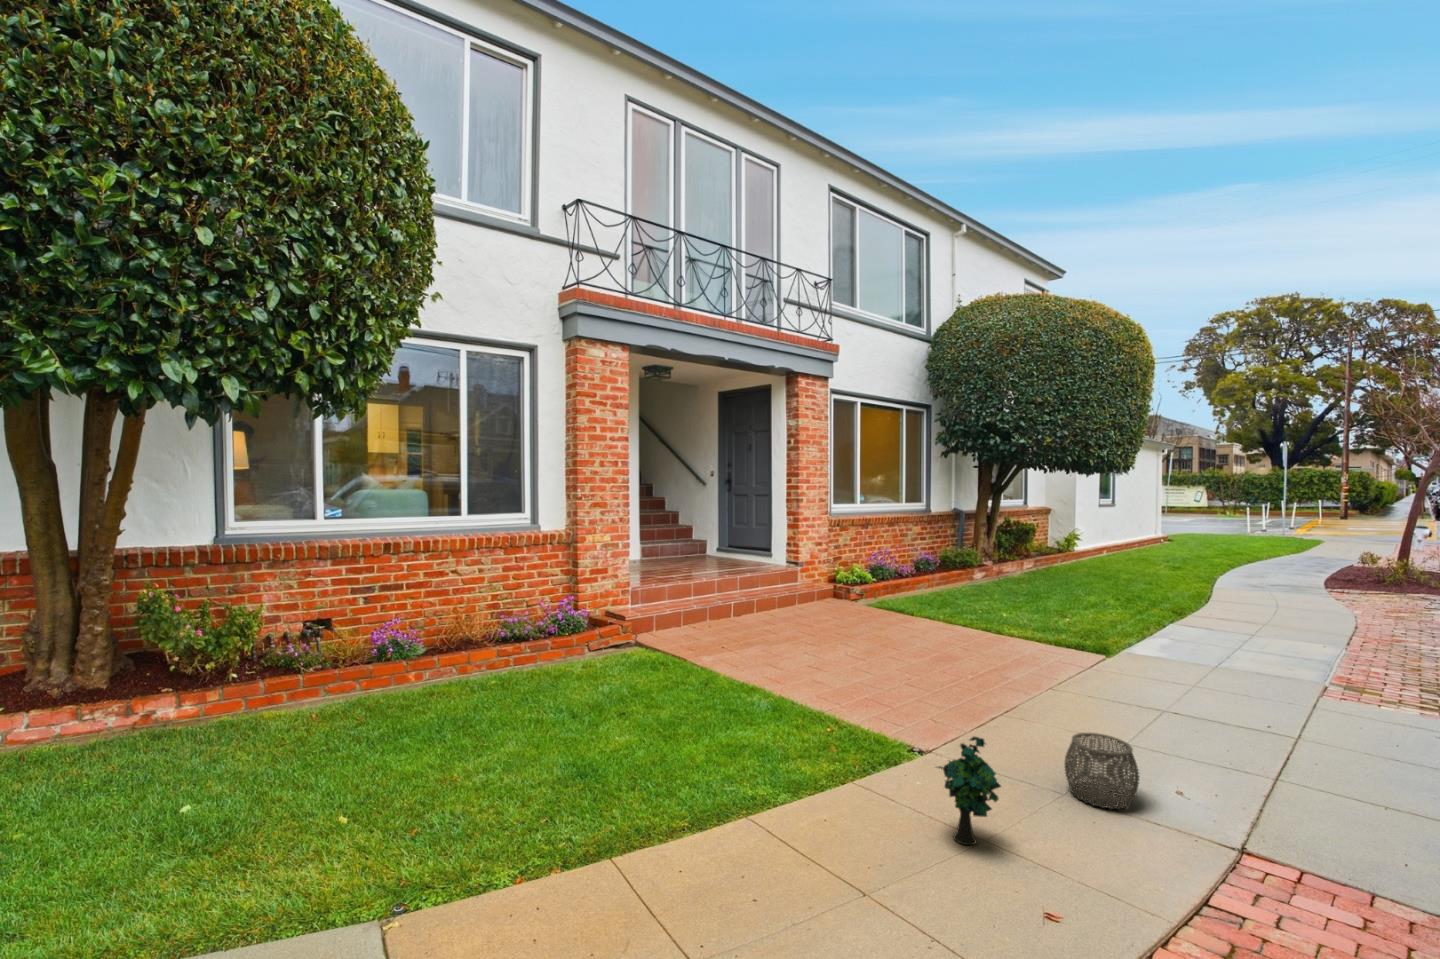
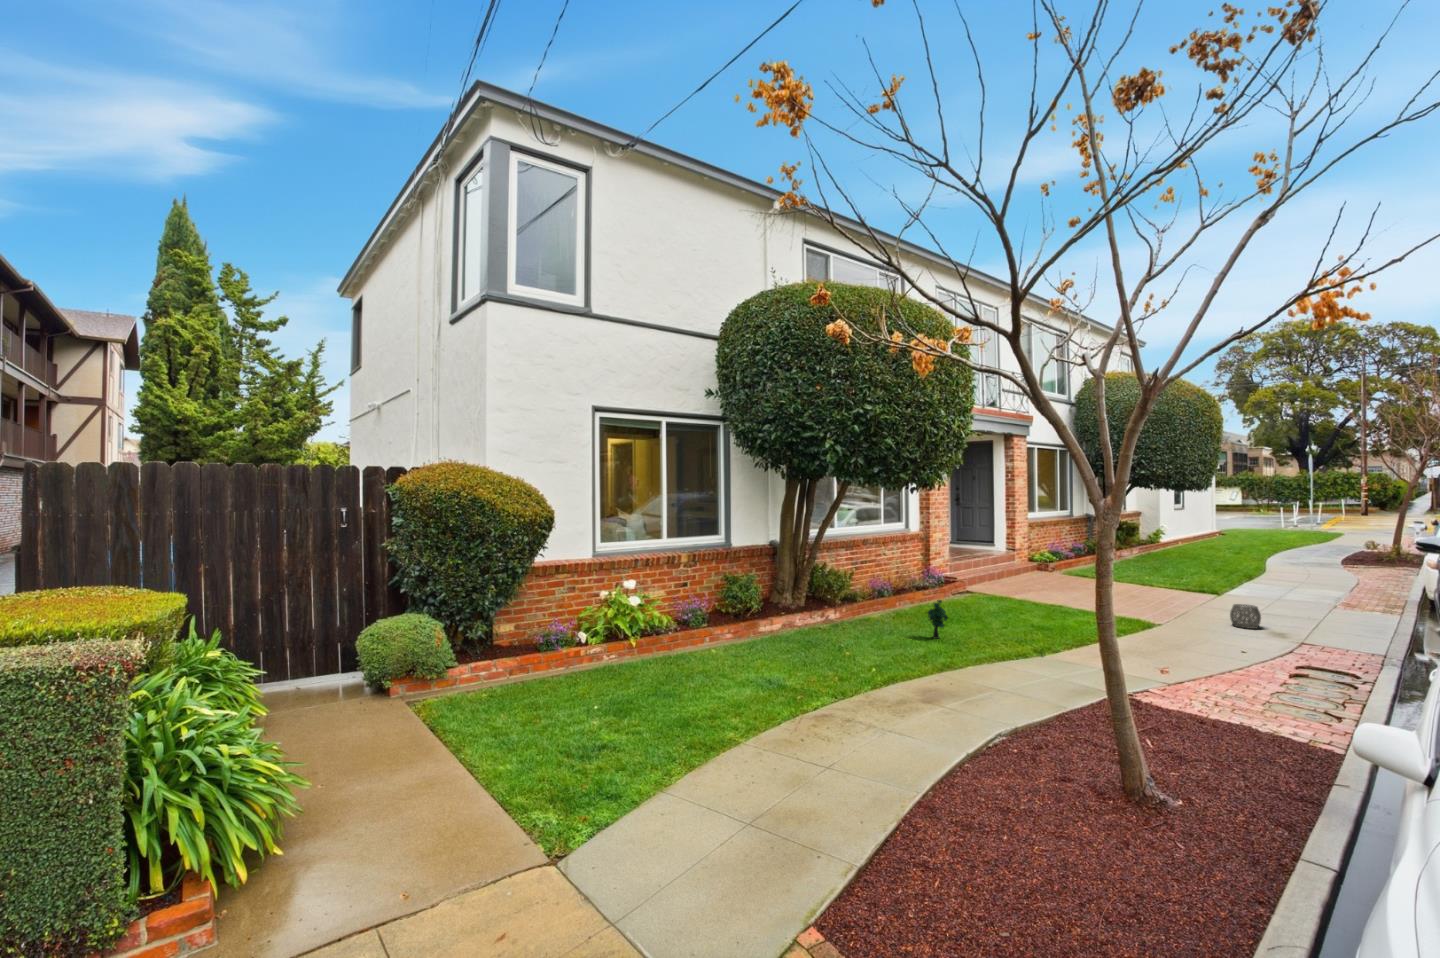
decorative plant: present [938,736,1001,845] -> present [928,600,948,639]

